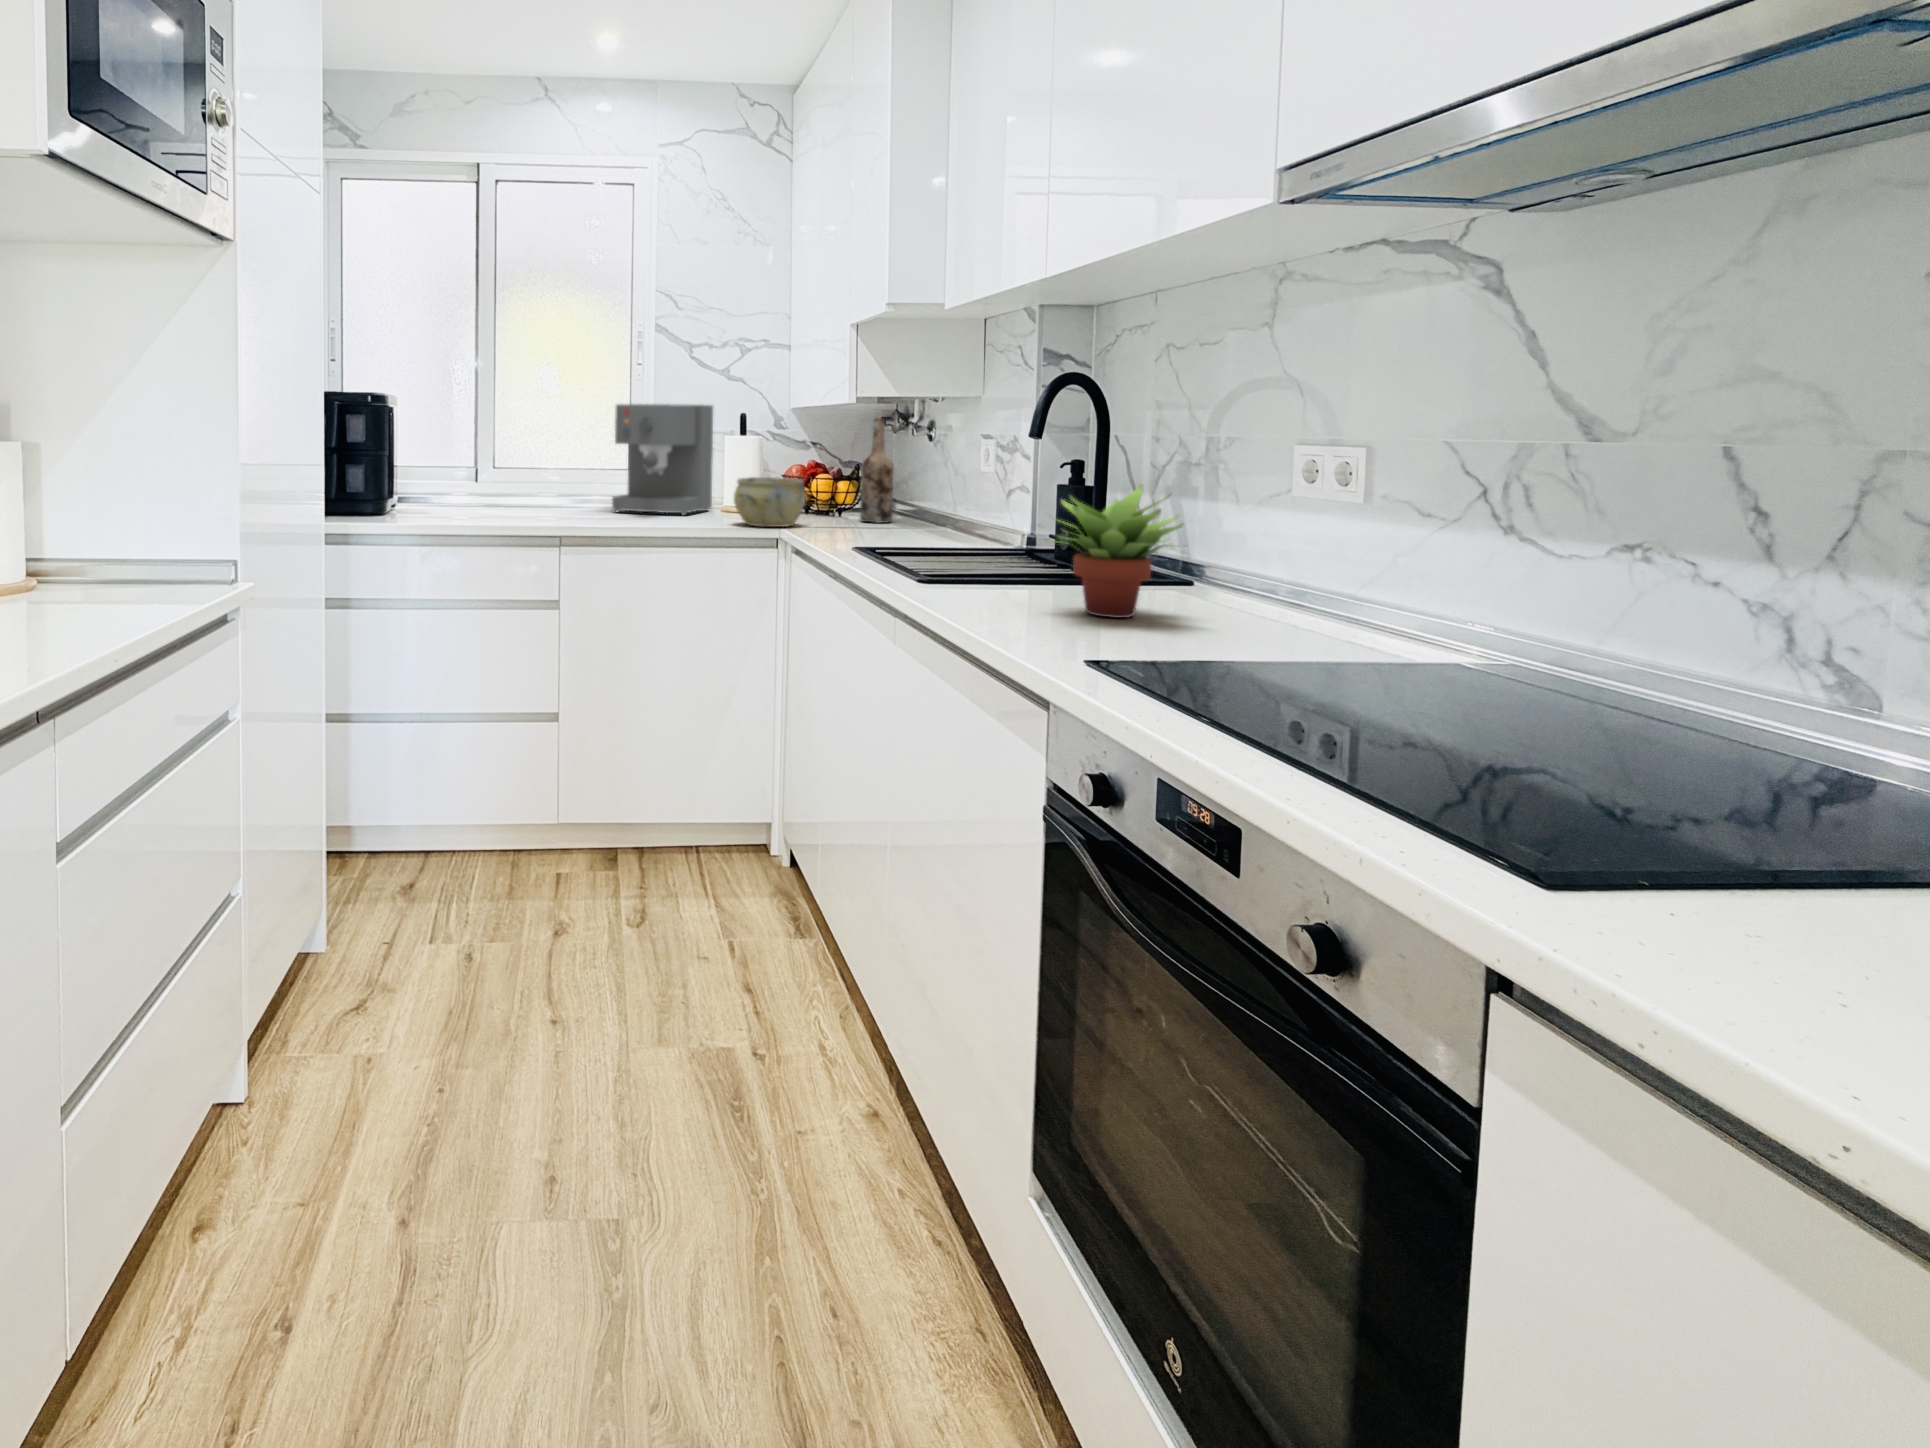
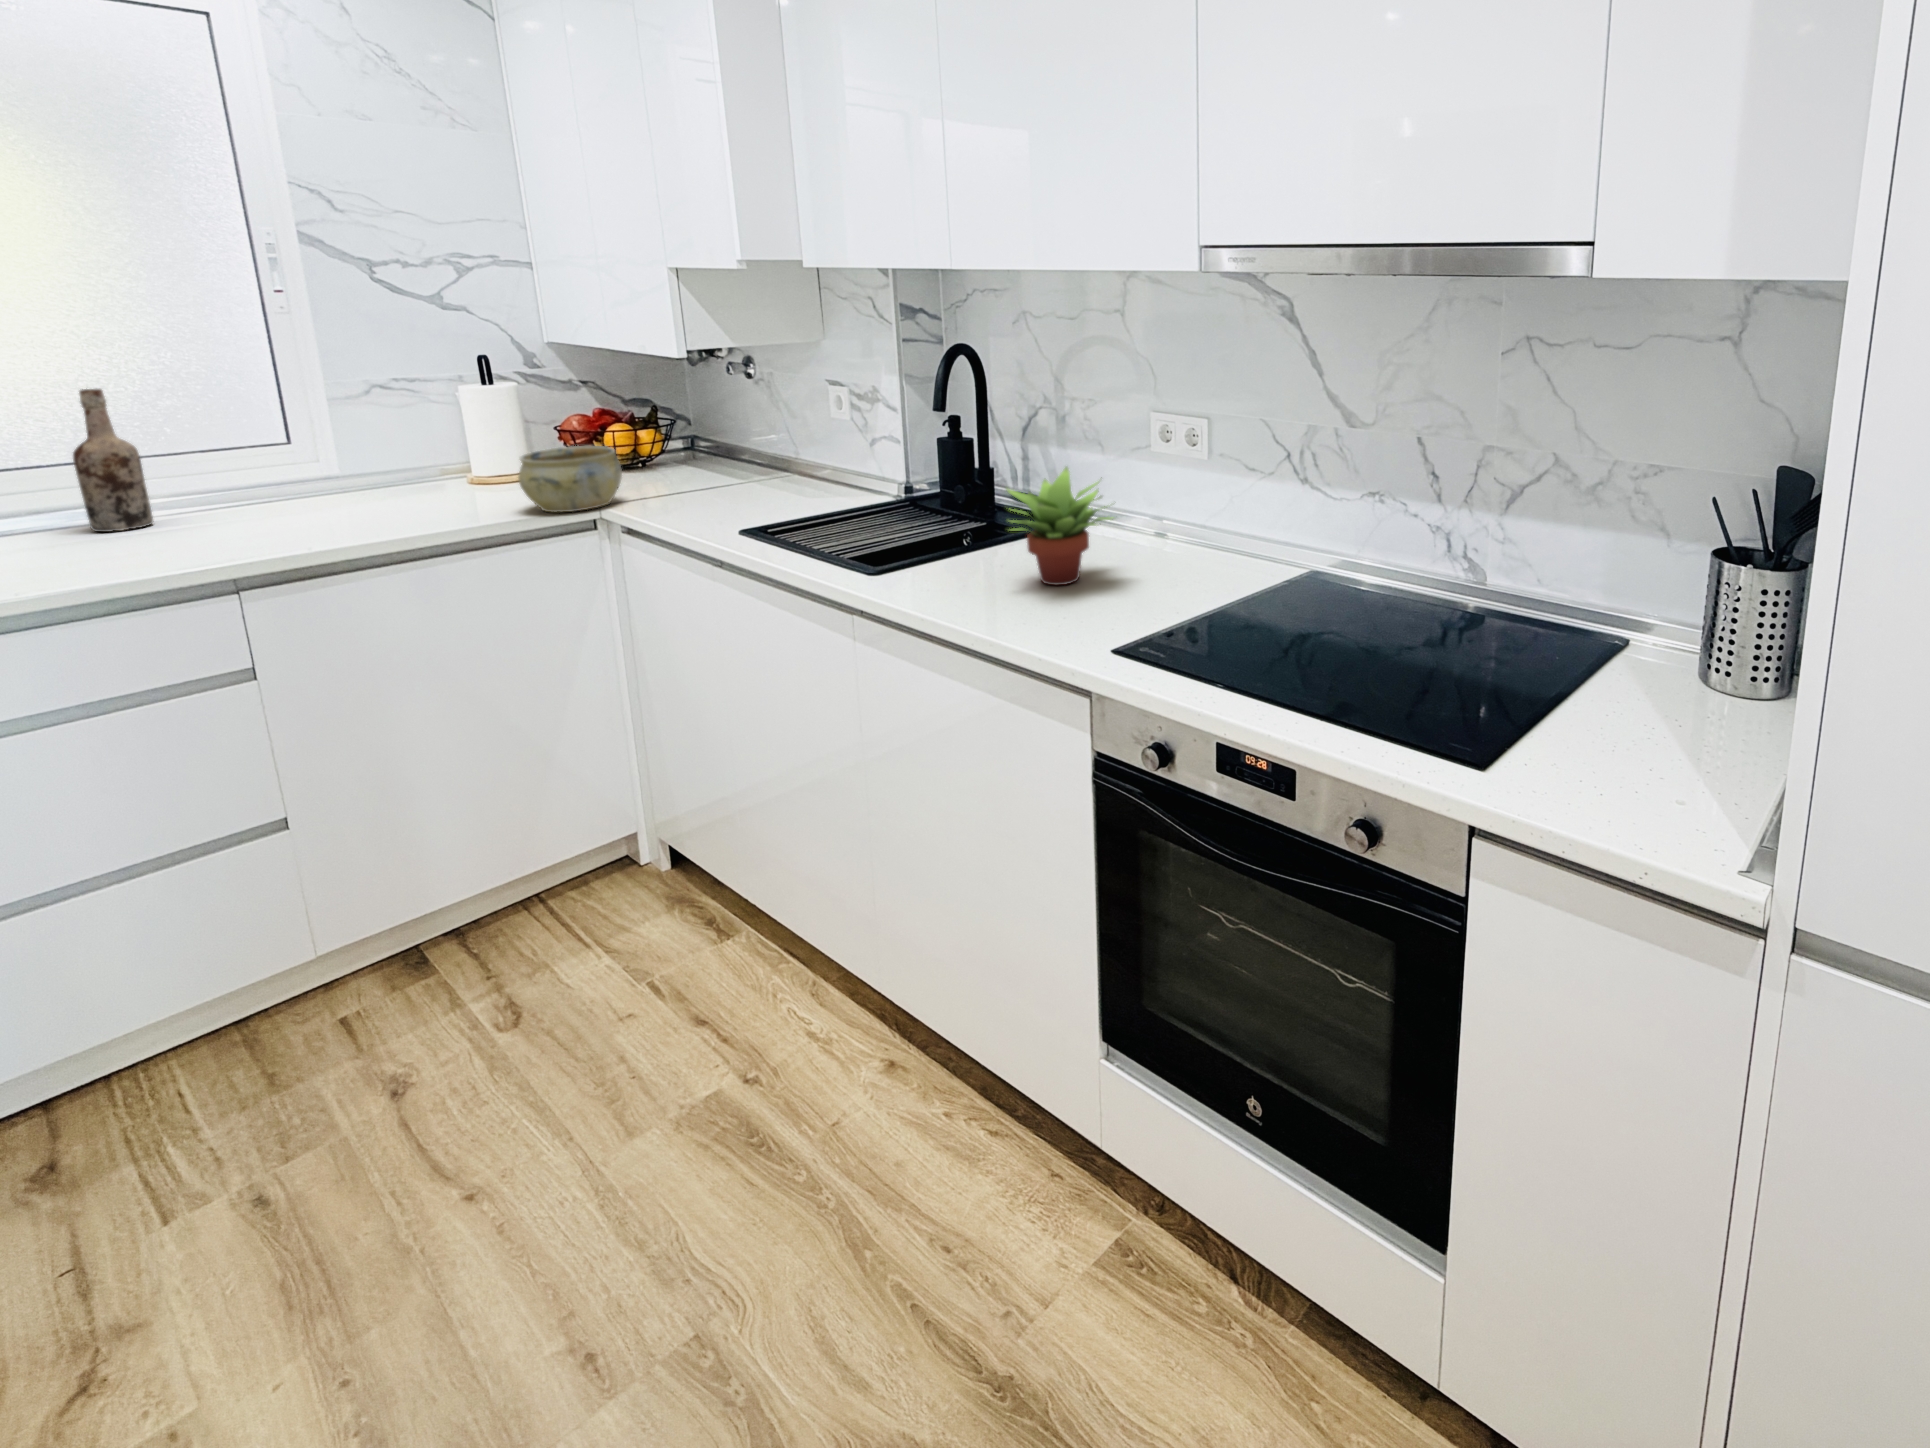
coffee maker: present [612,404,713,515] -> none [262,354,454,517]
wine bottle: present [860,418,894,523] -> present [73,389,153,532]

